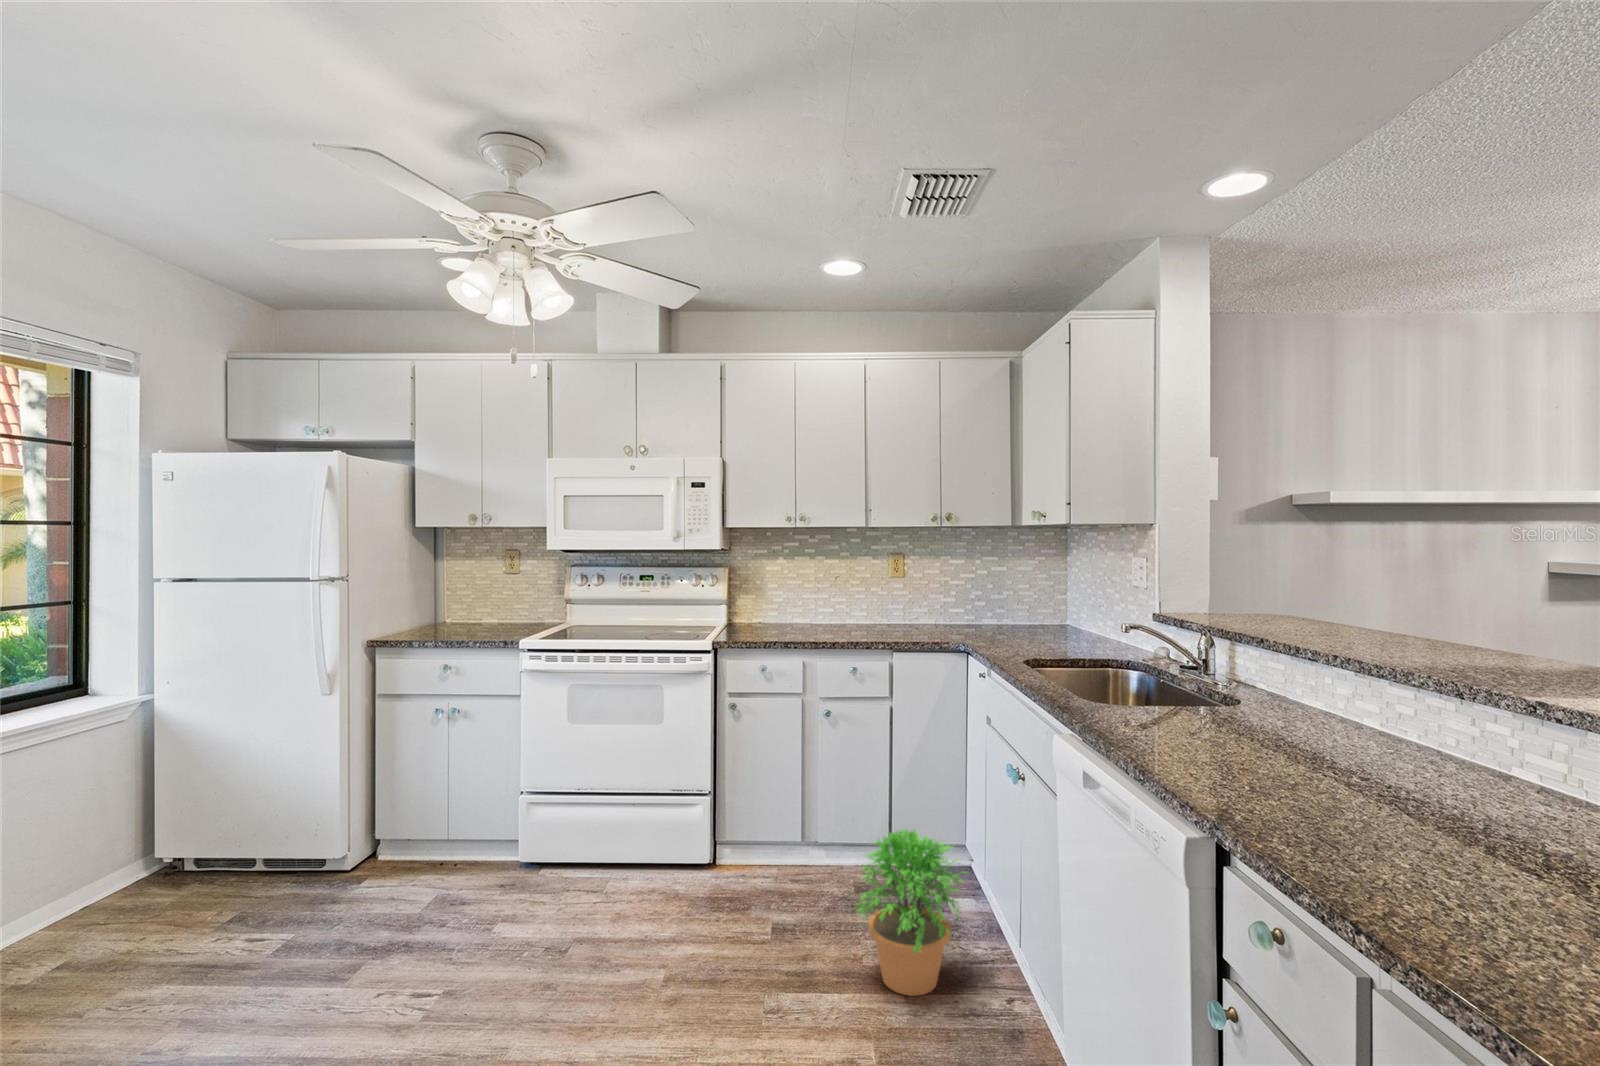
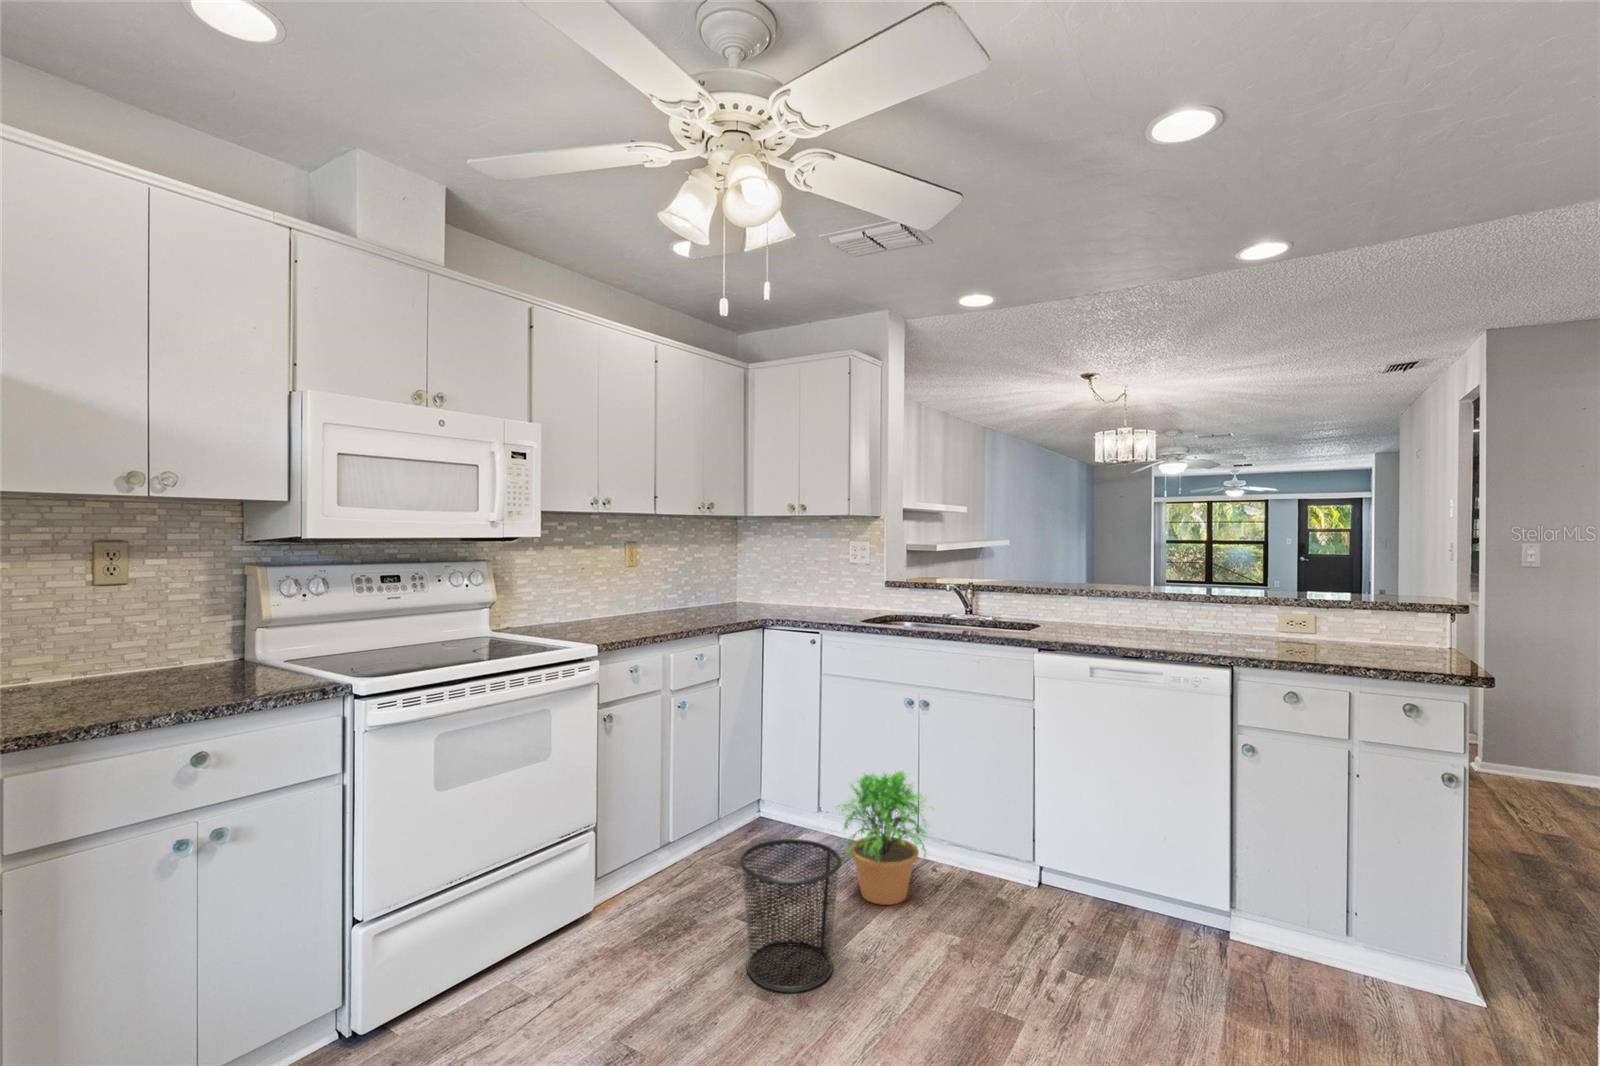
waste bin: none [672,846,773,999] -> present [739,839,841,991]

